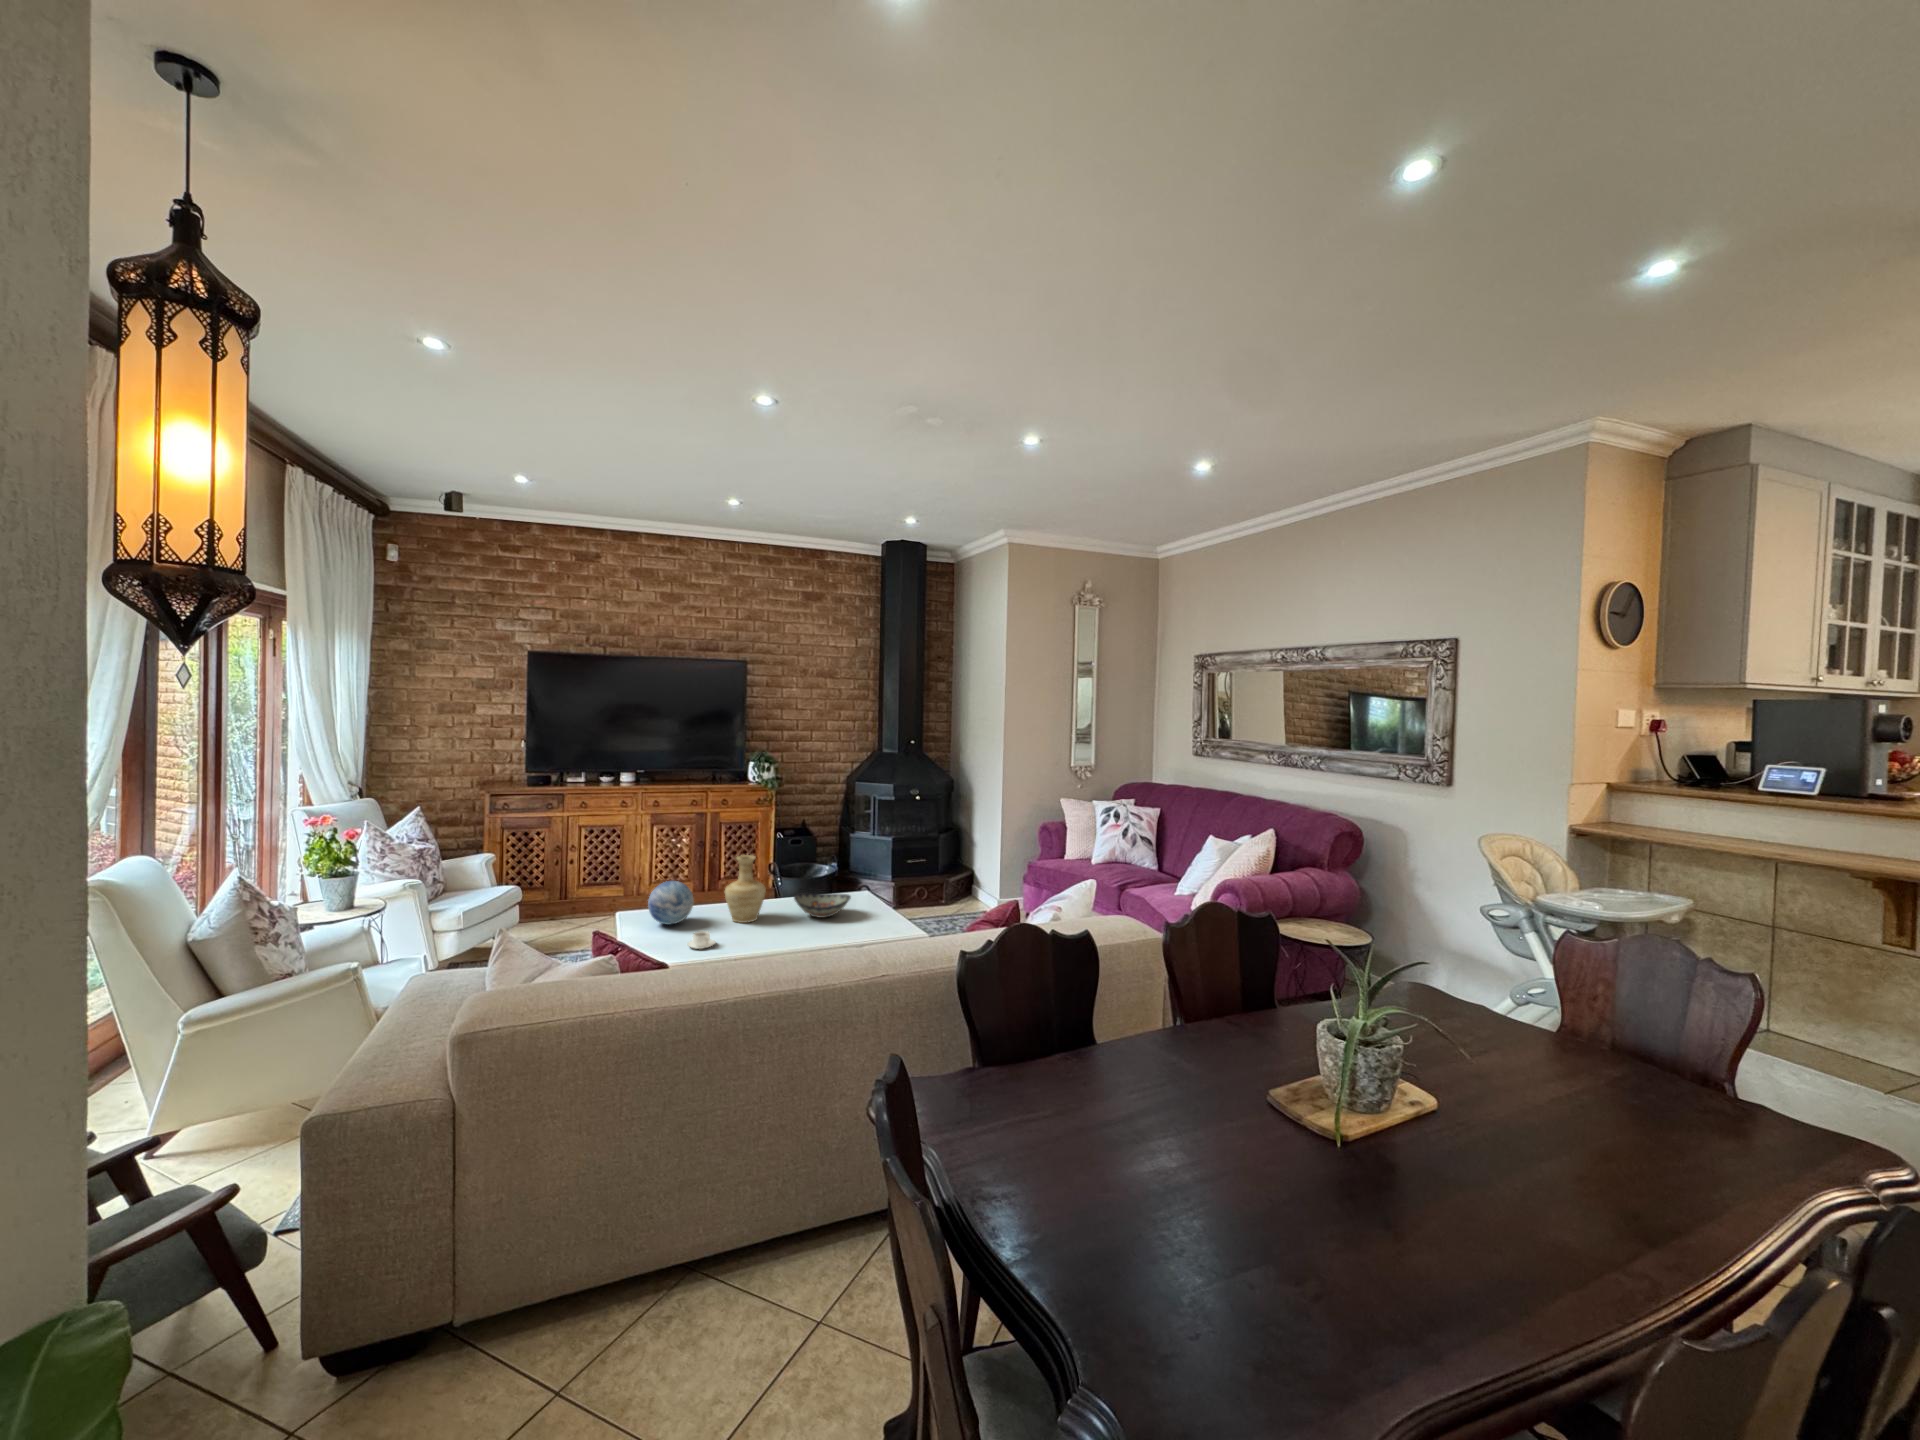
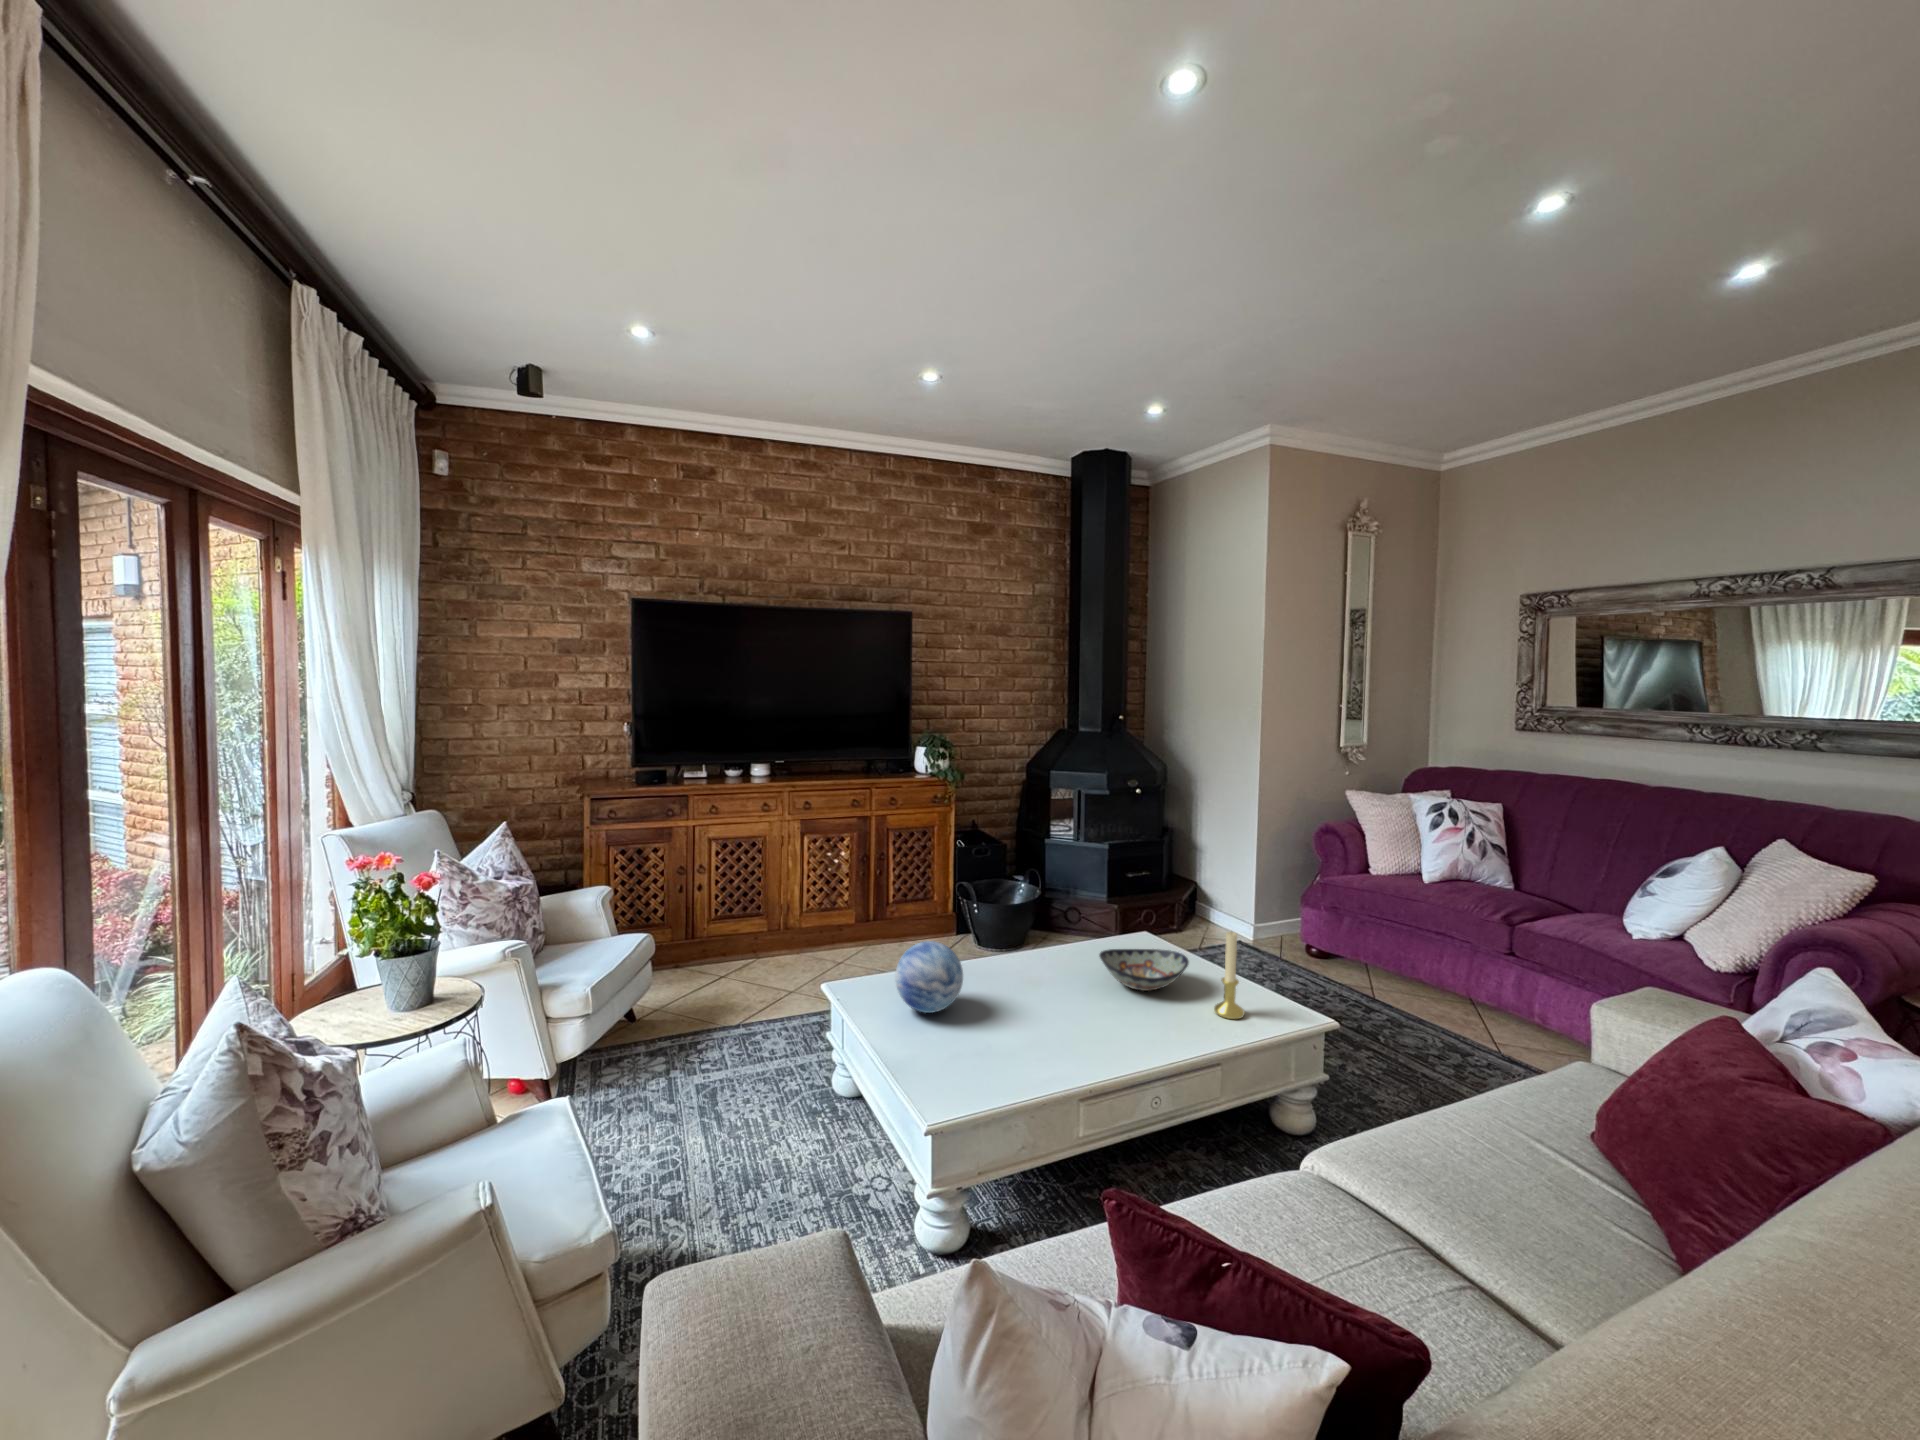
vase: present [725,855,766,923] -> none [1004,896,1066,1005]
candle holder: none [852,876,870,931] -> present [1214,932,1244,1019]
coffee cup: present [687,931,716,949] -> none [992,1034,1039,1069]

